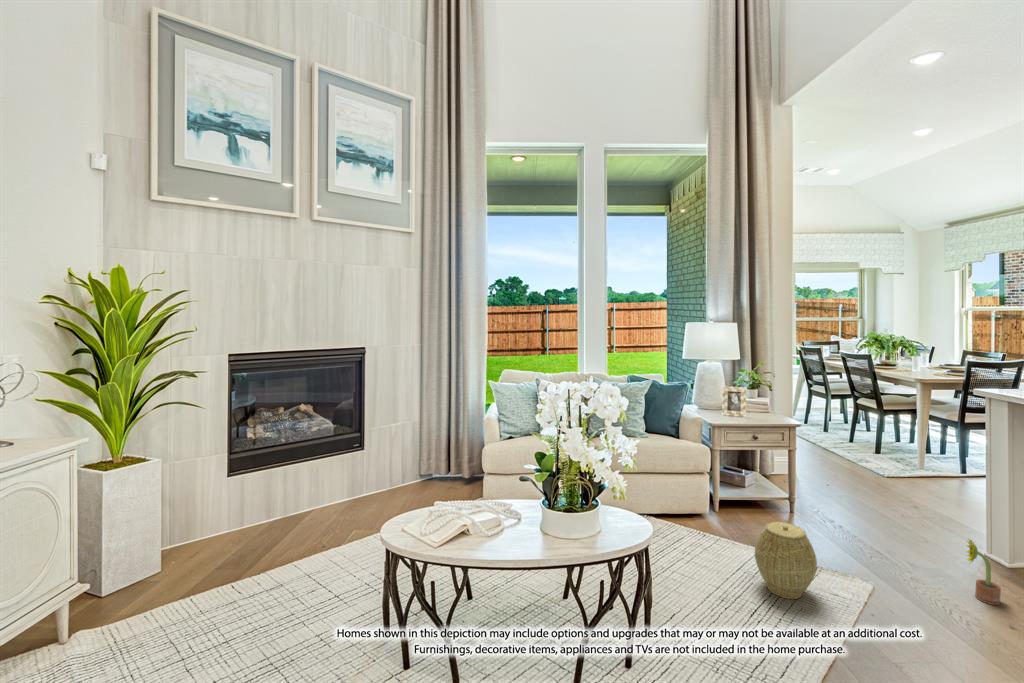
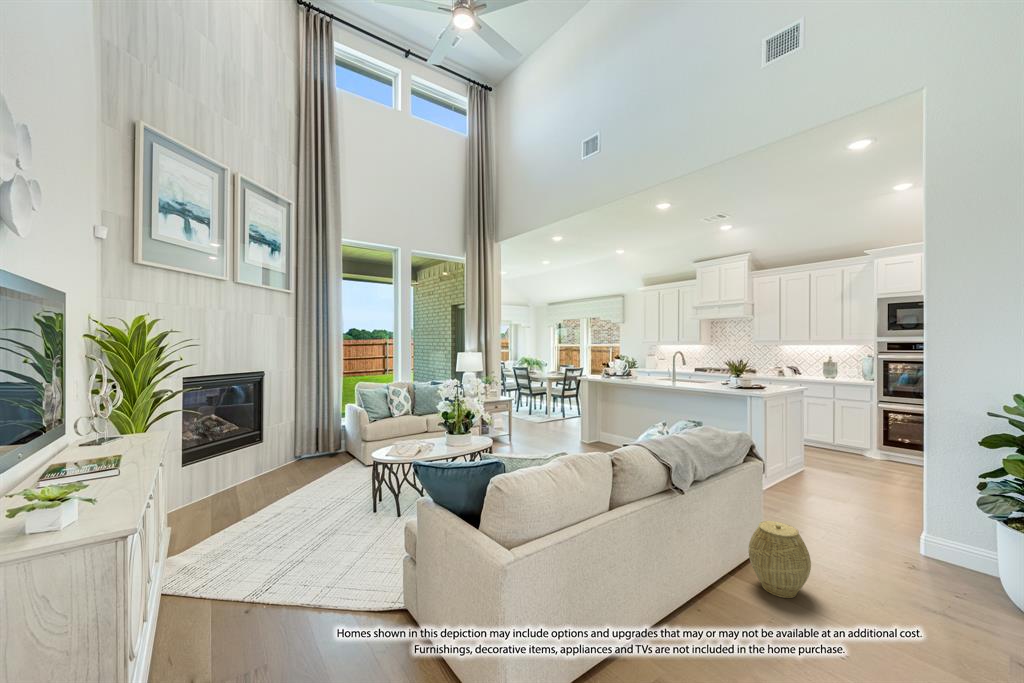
decorative plant: present [967,540,1001,605] -> none [955,535,994,604]

